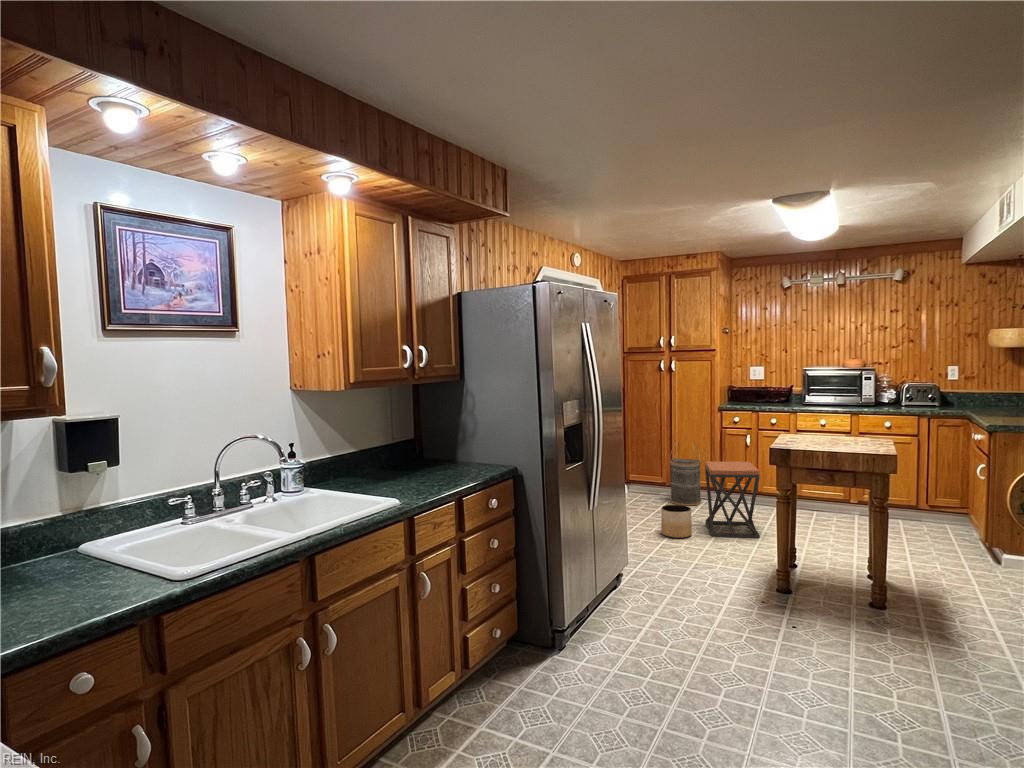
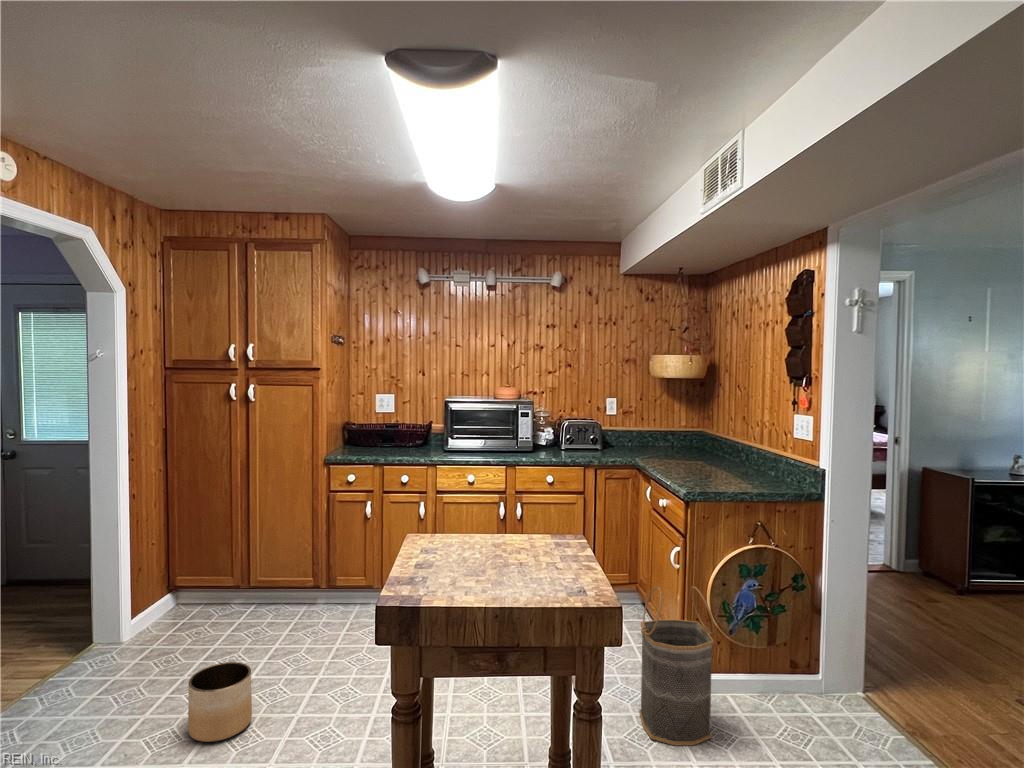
basket: present [670,442,702,505] -> present [639,586,715,746]
stool: present [705,461,760,538] -> none [288,558,376,717]

